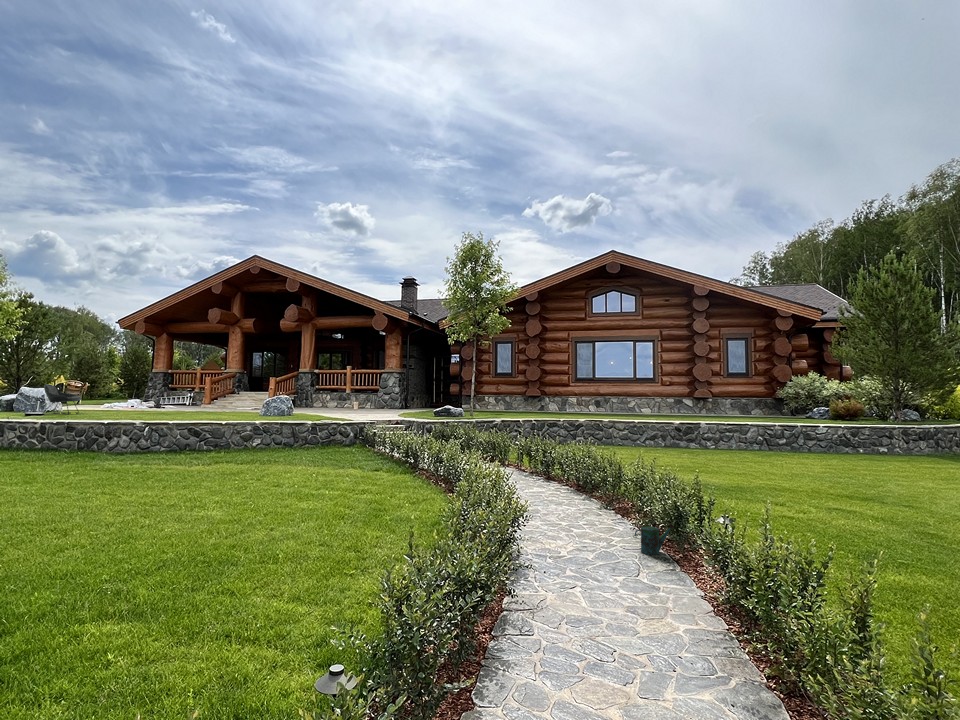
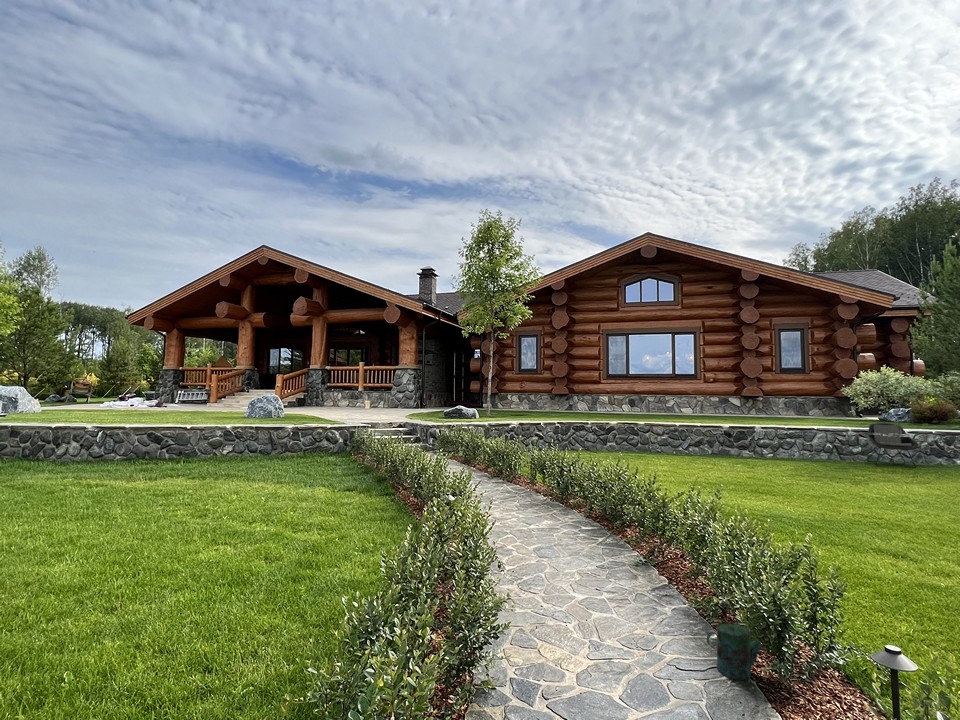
lounge chair: present [43,384,81,415] -> present [867,423,918,468]

